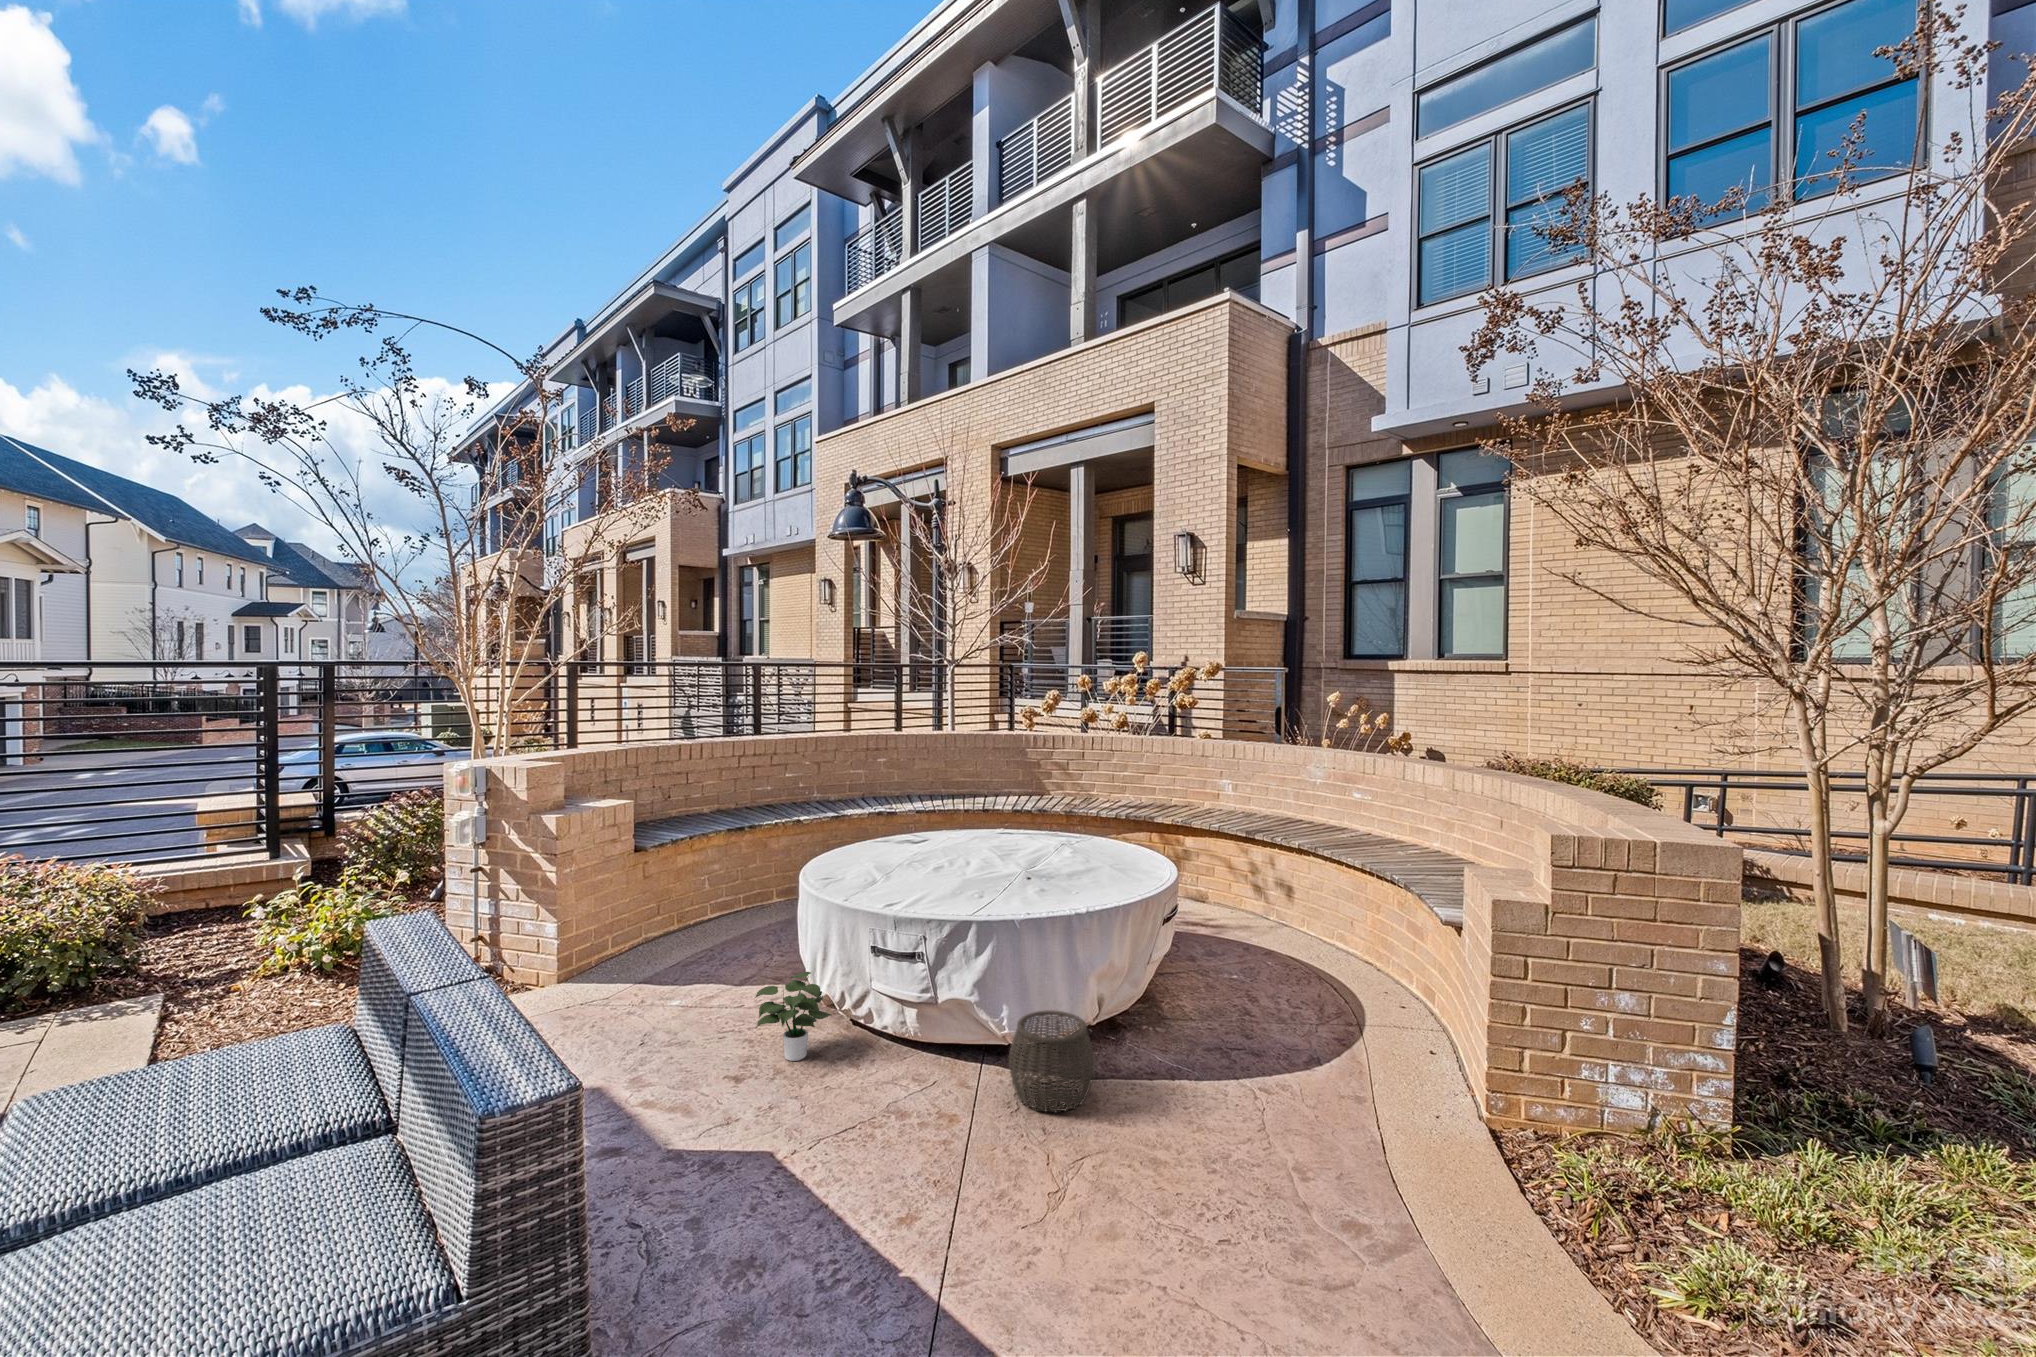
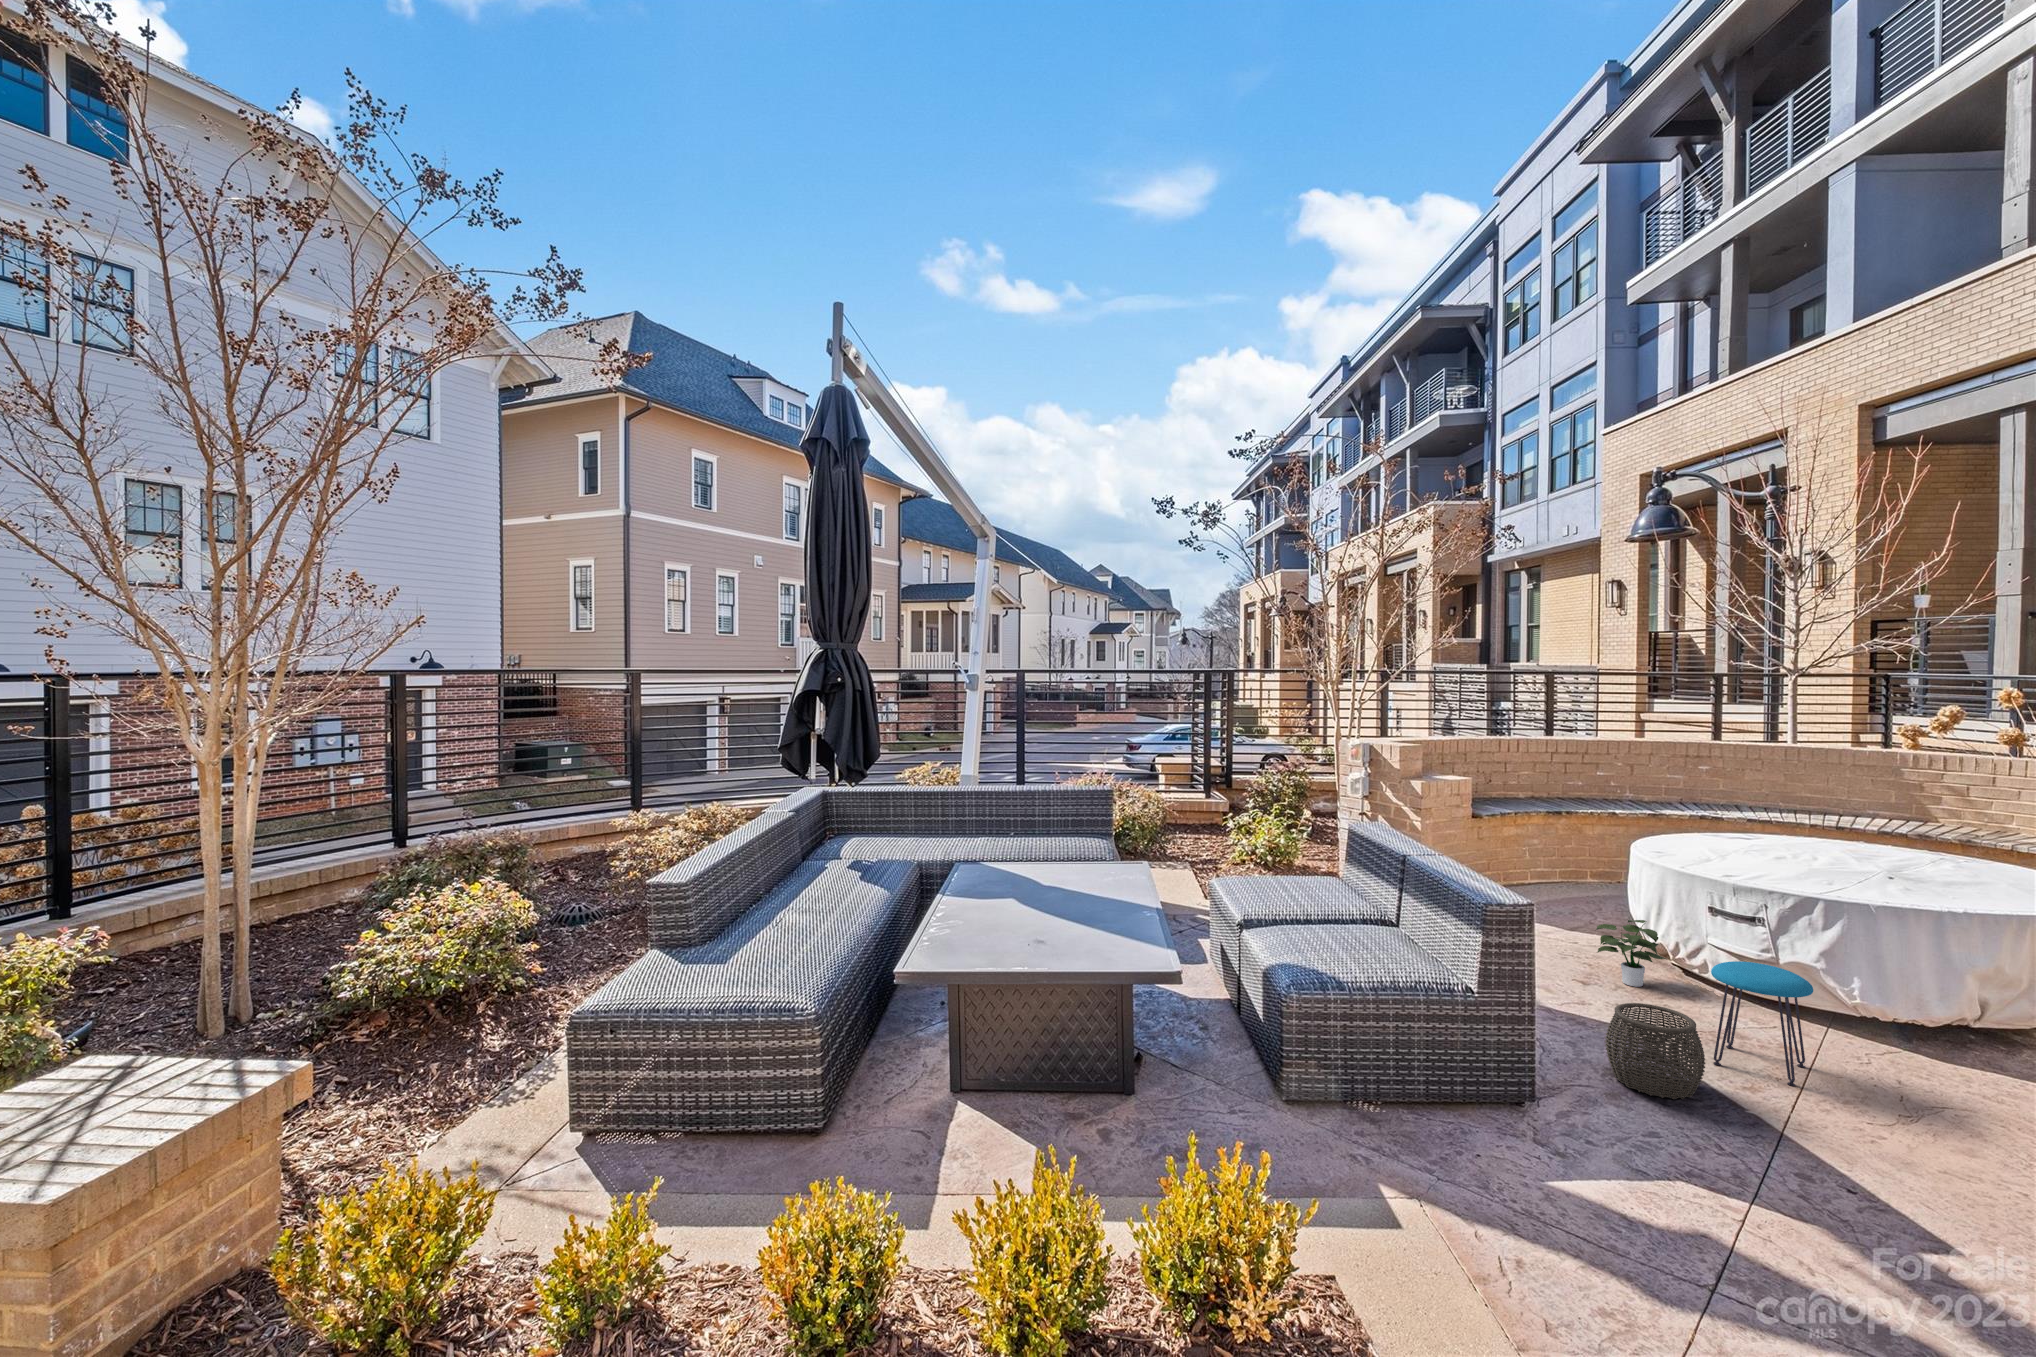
woven basket: present [1009,1011,1094,1112] -> present [1605,1003,1706,1099]
stool: none [864,1024,963,1181] -> present [1711,961,1813,1086]

